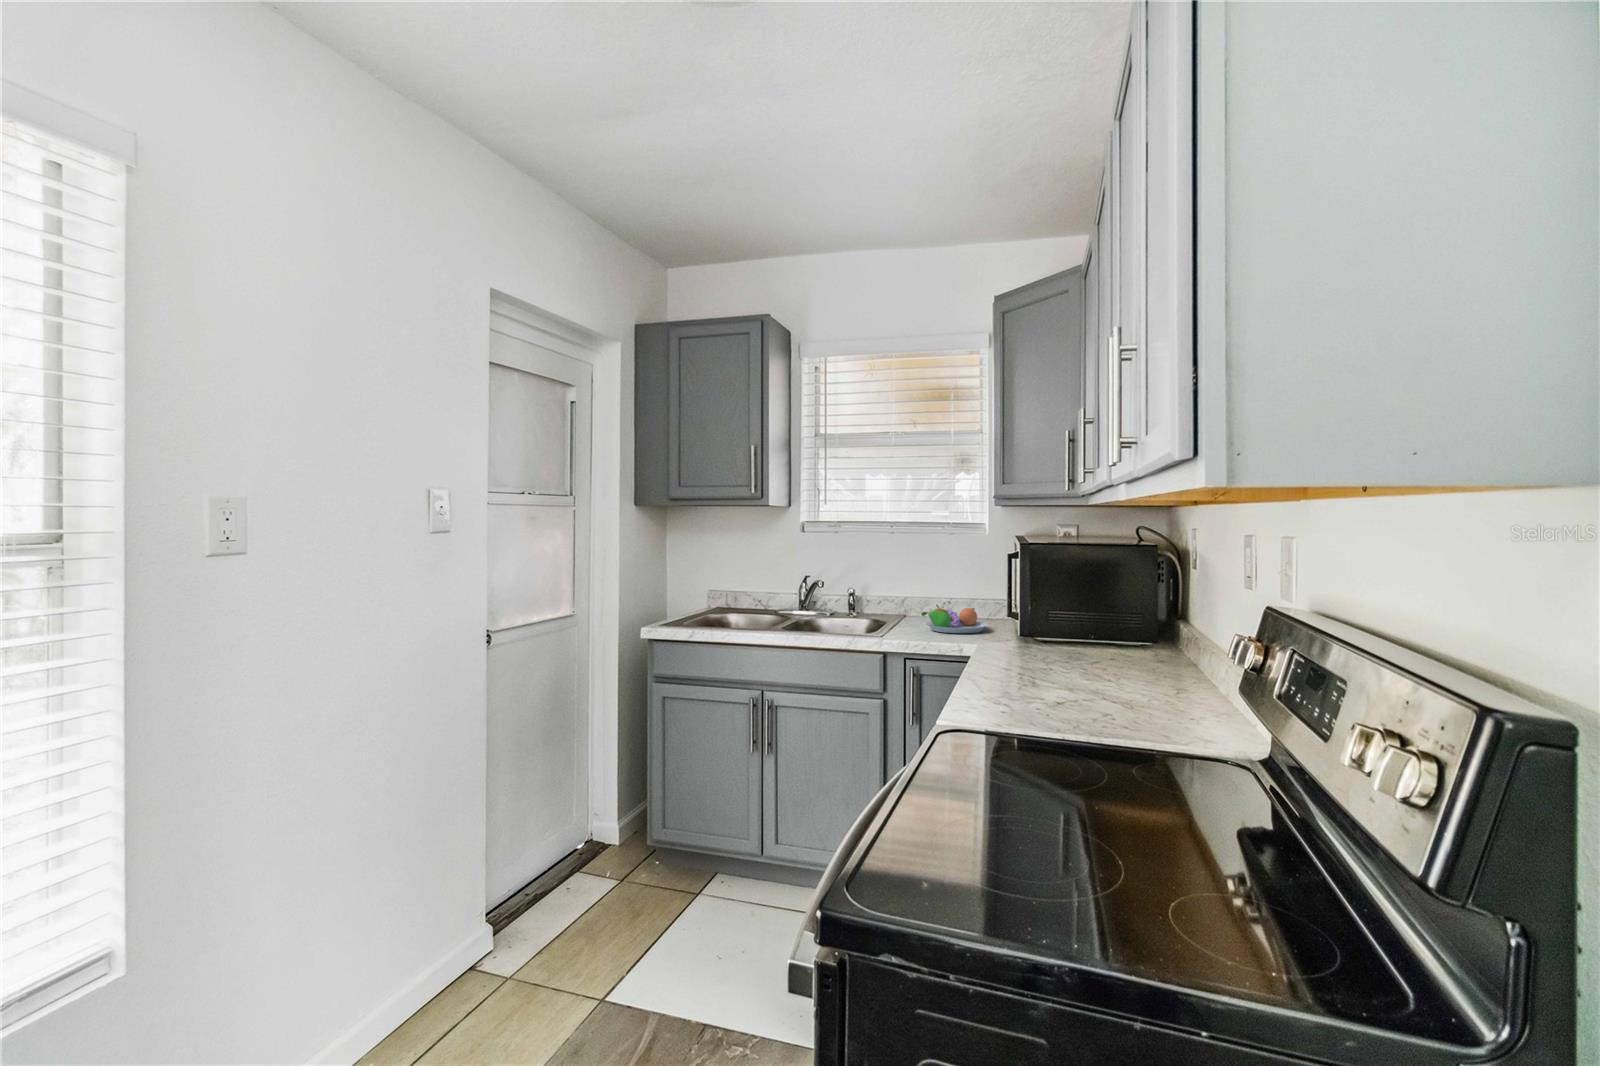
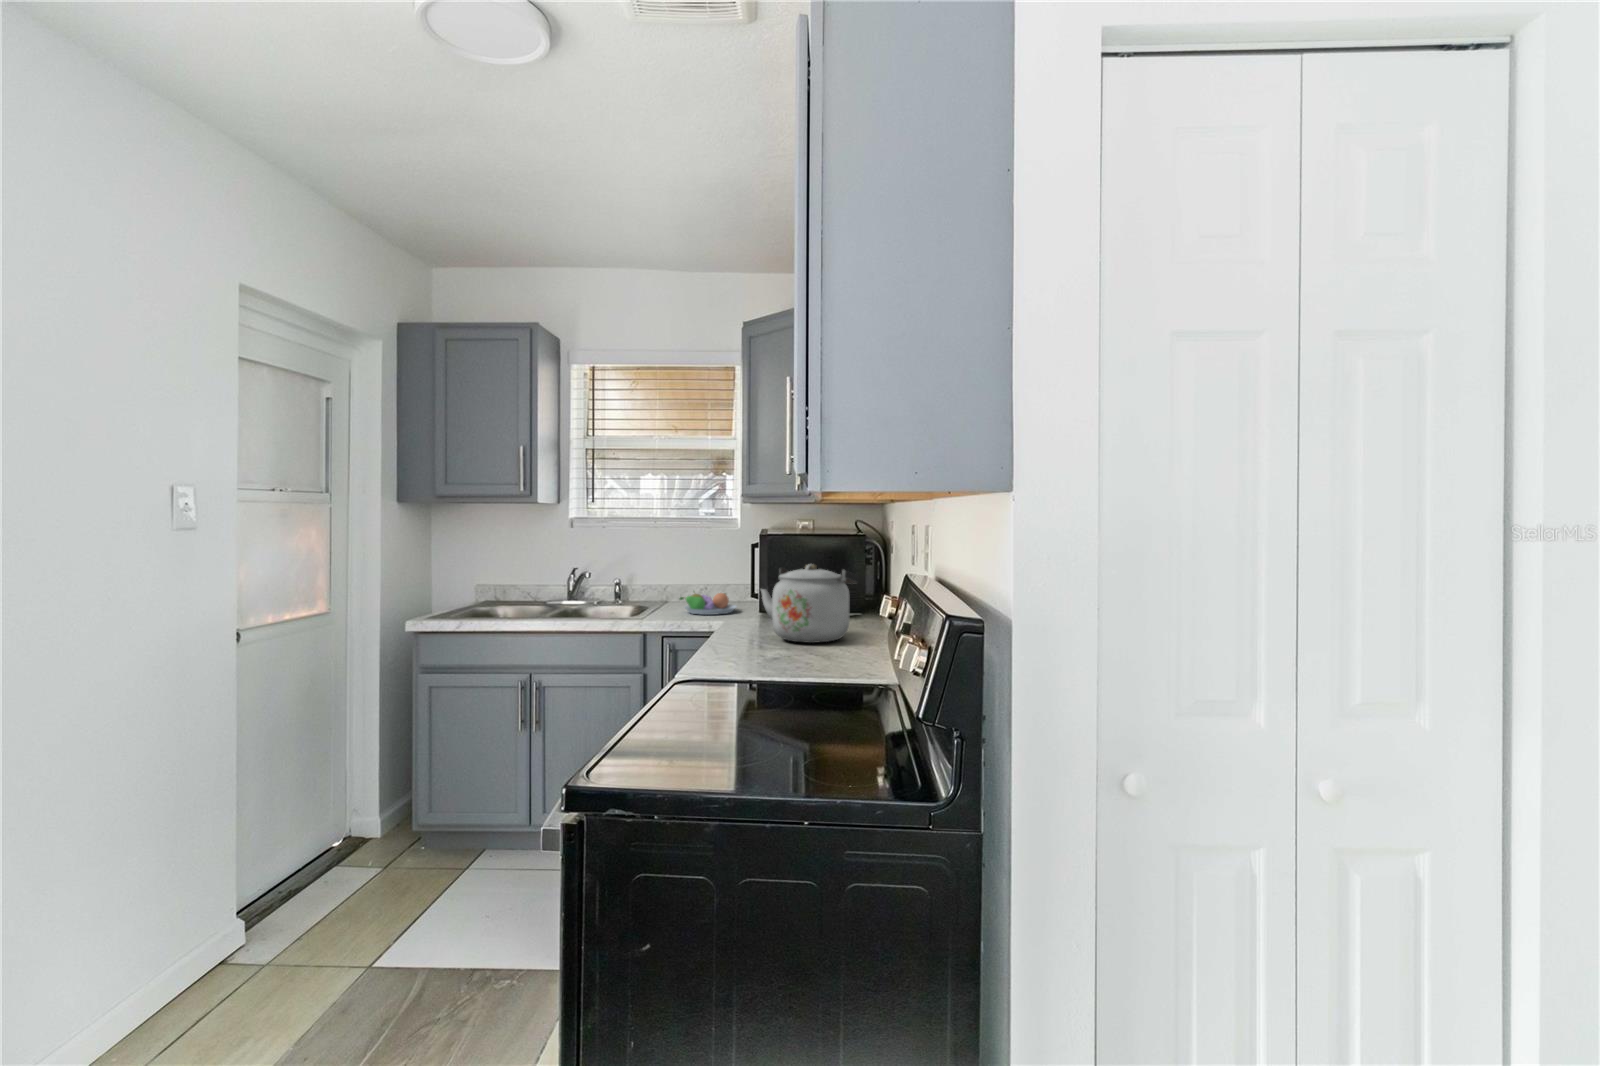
kettle: none [1028,580,1158,680] -> present [761,564,859,643]

